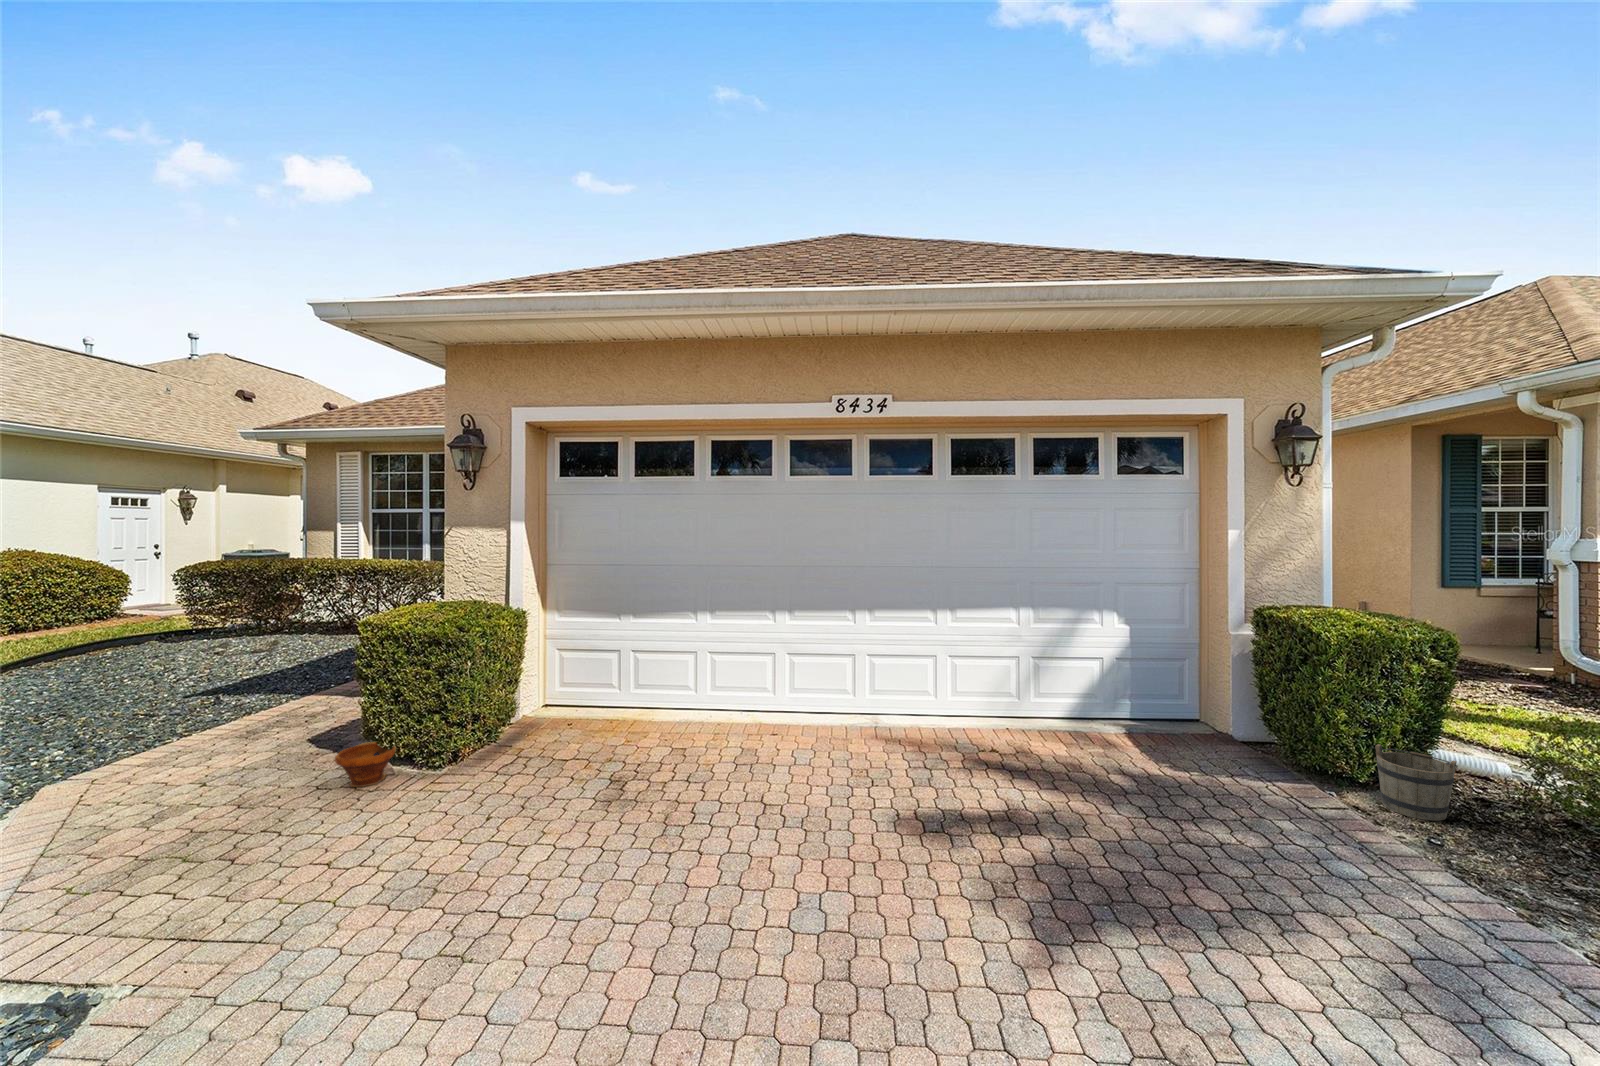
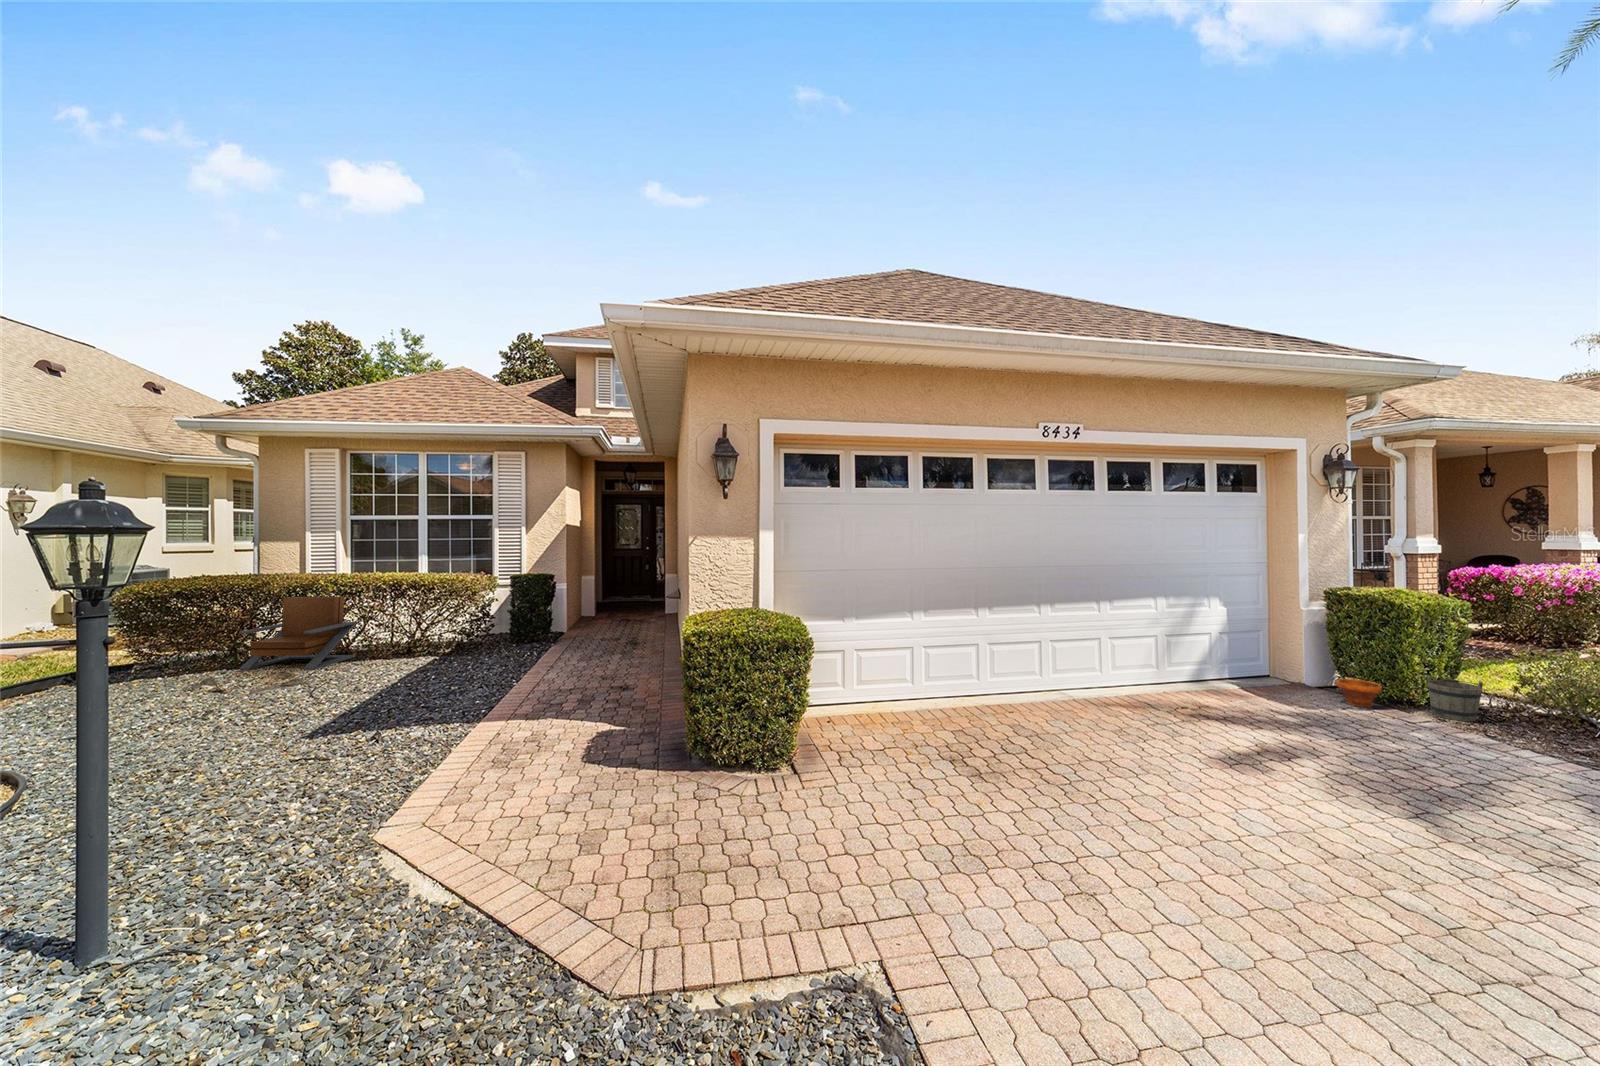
lounge chair: none [252,579,348,642] -> present [239,597,357,670]
planter: present [335,742,396,787] -> present [1336,678,1382,708]

